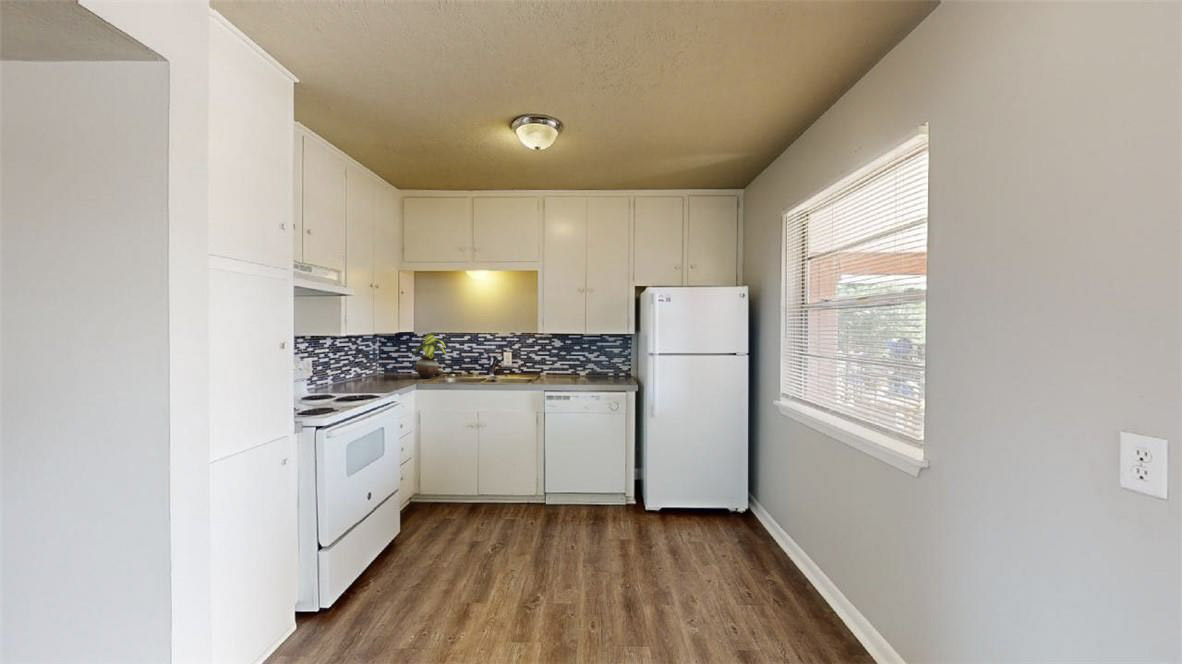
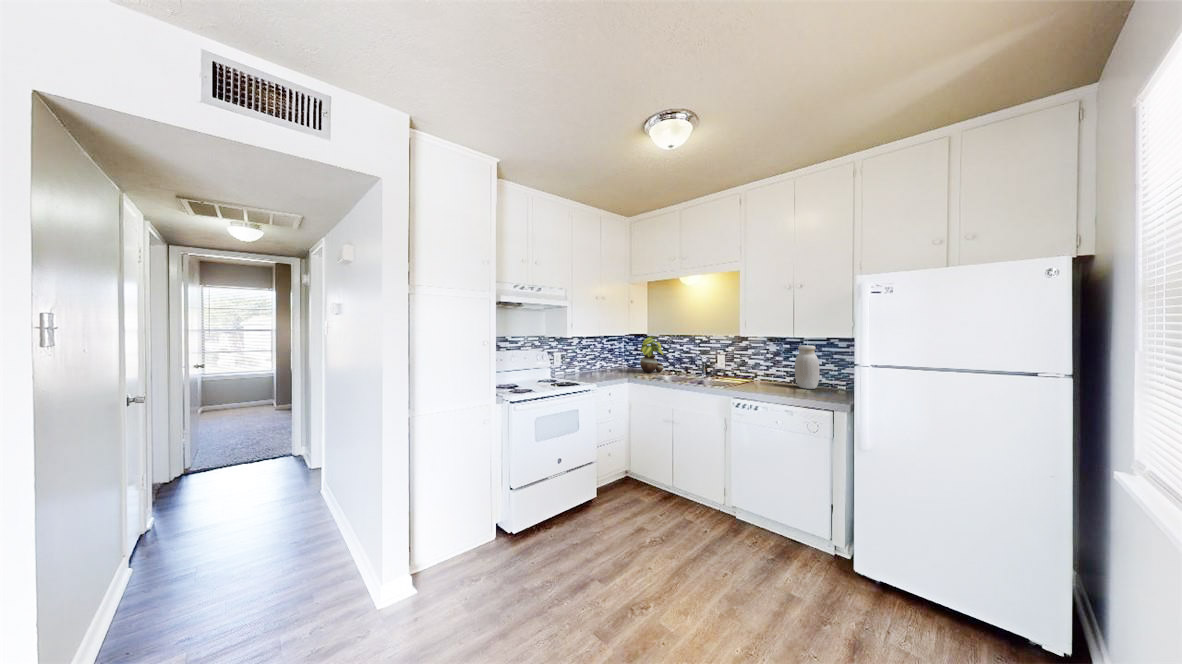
jar: none [584,340,604,379] -> present [795,345,820,389]

